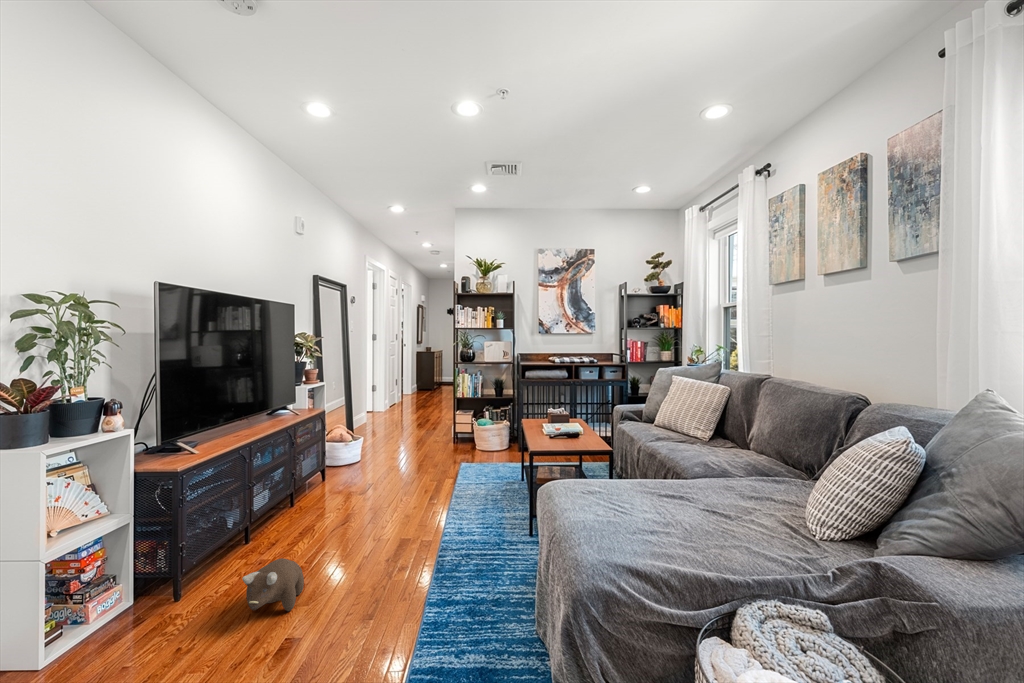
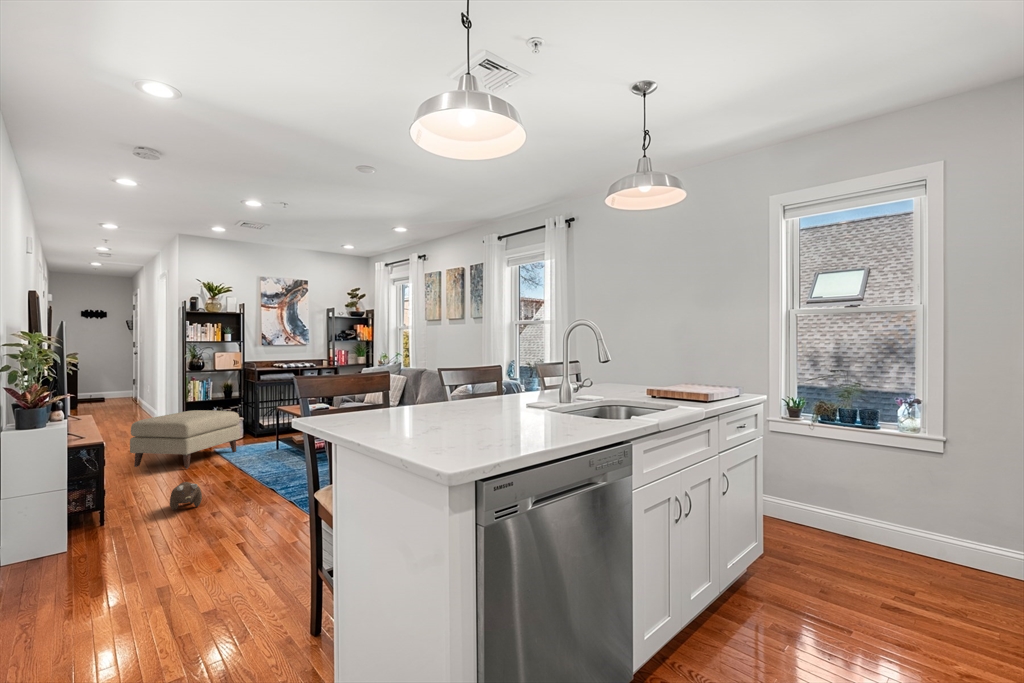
ottoman: none [358,412,481,495] -> present [130,410,240,469]

